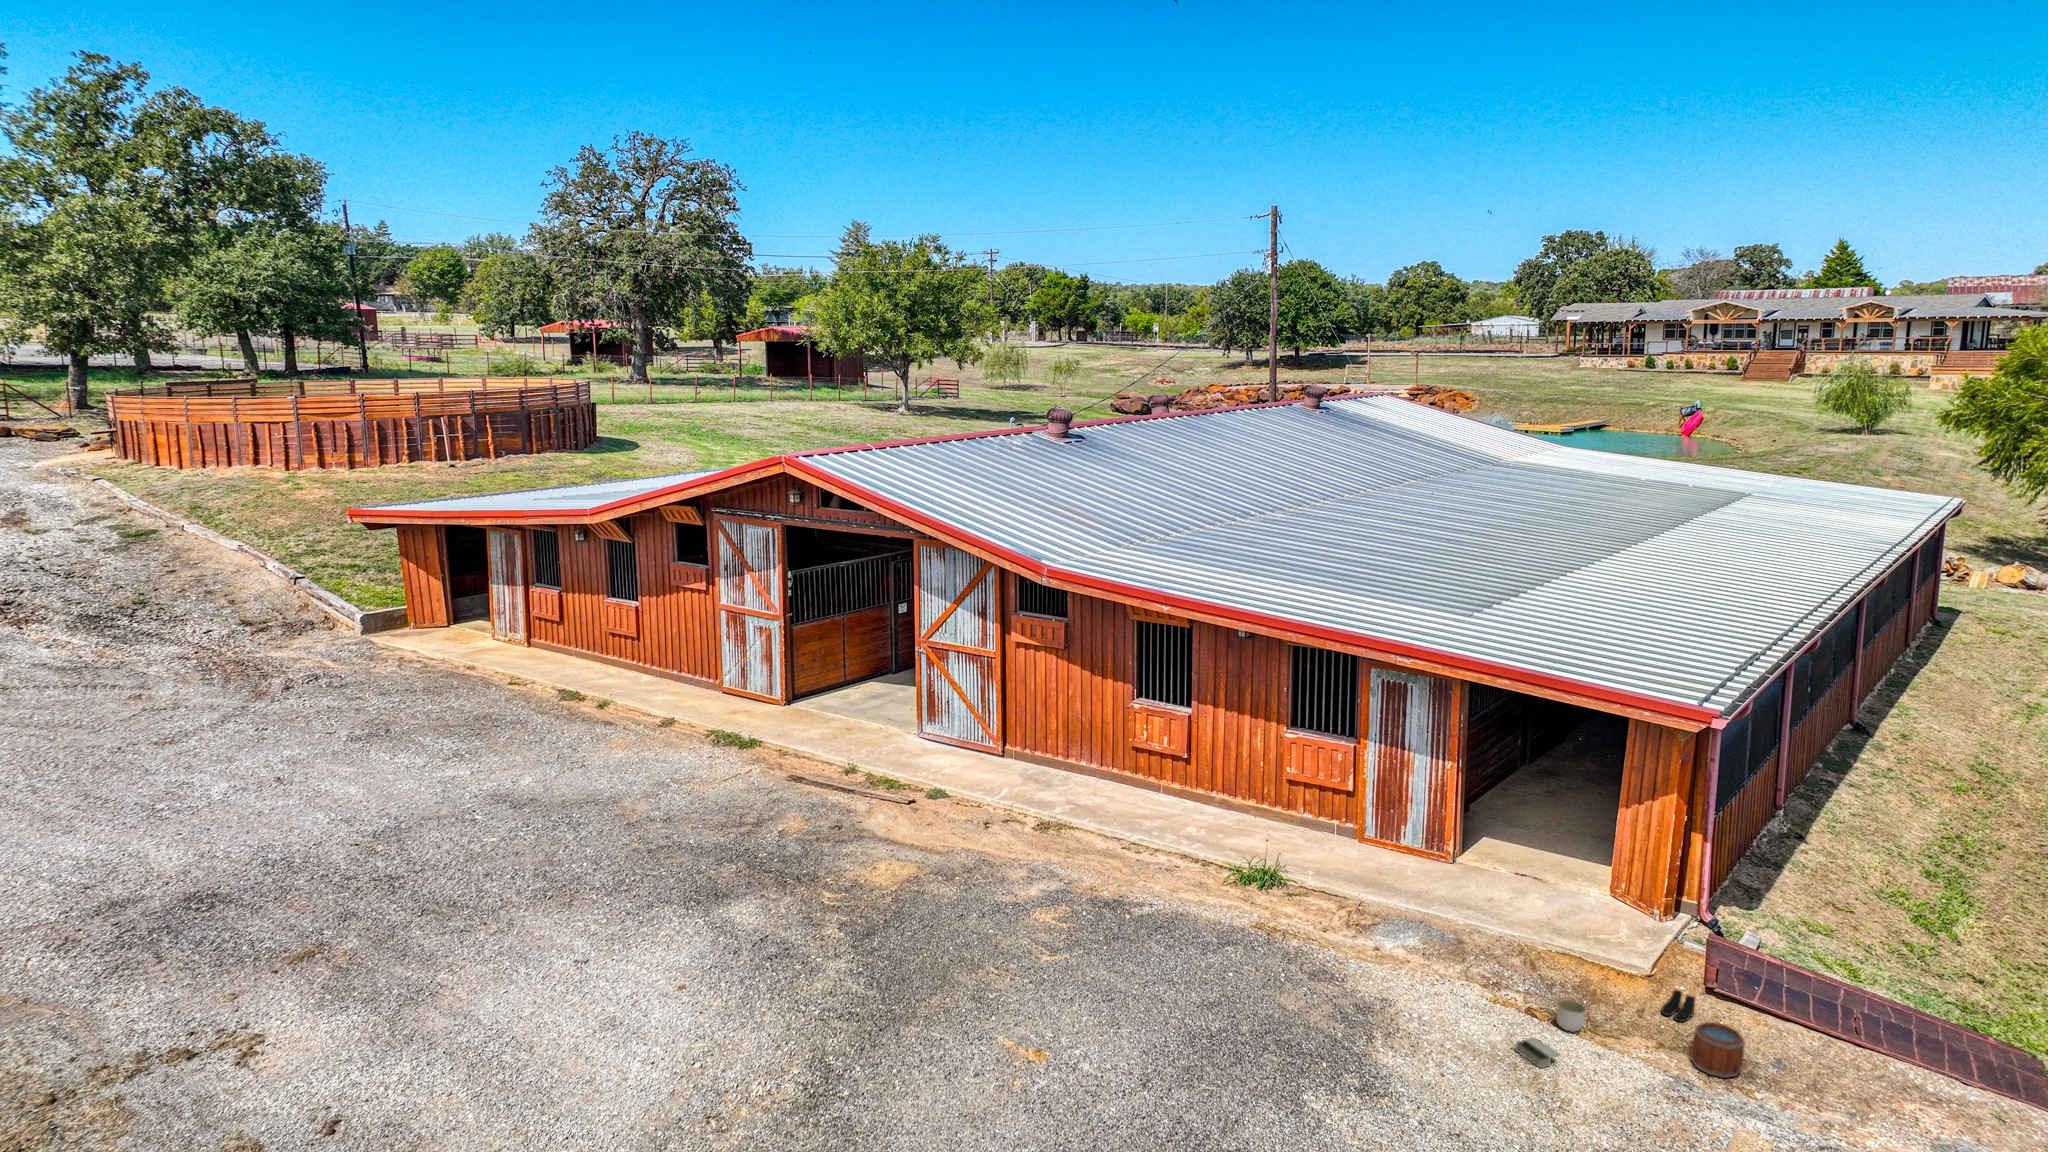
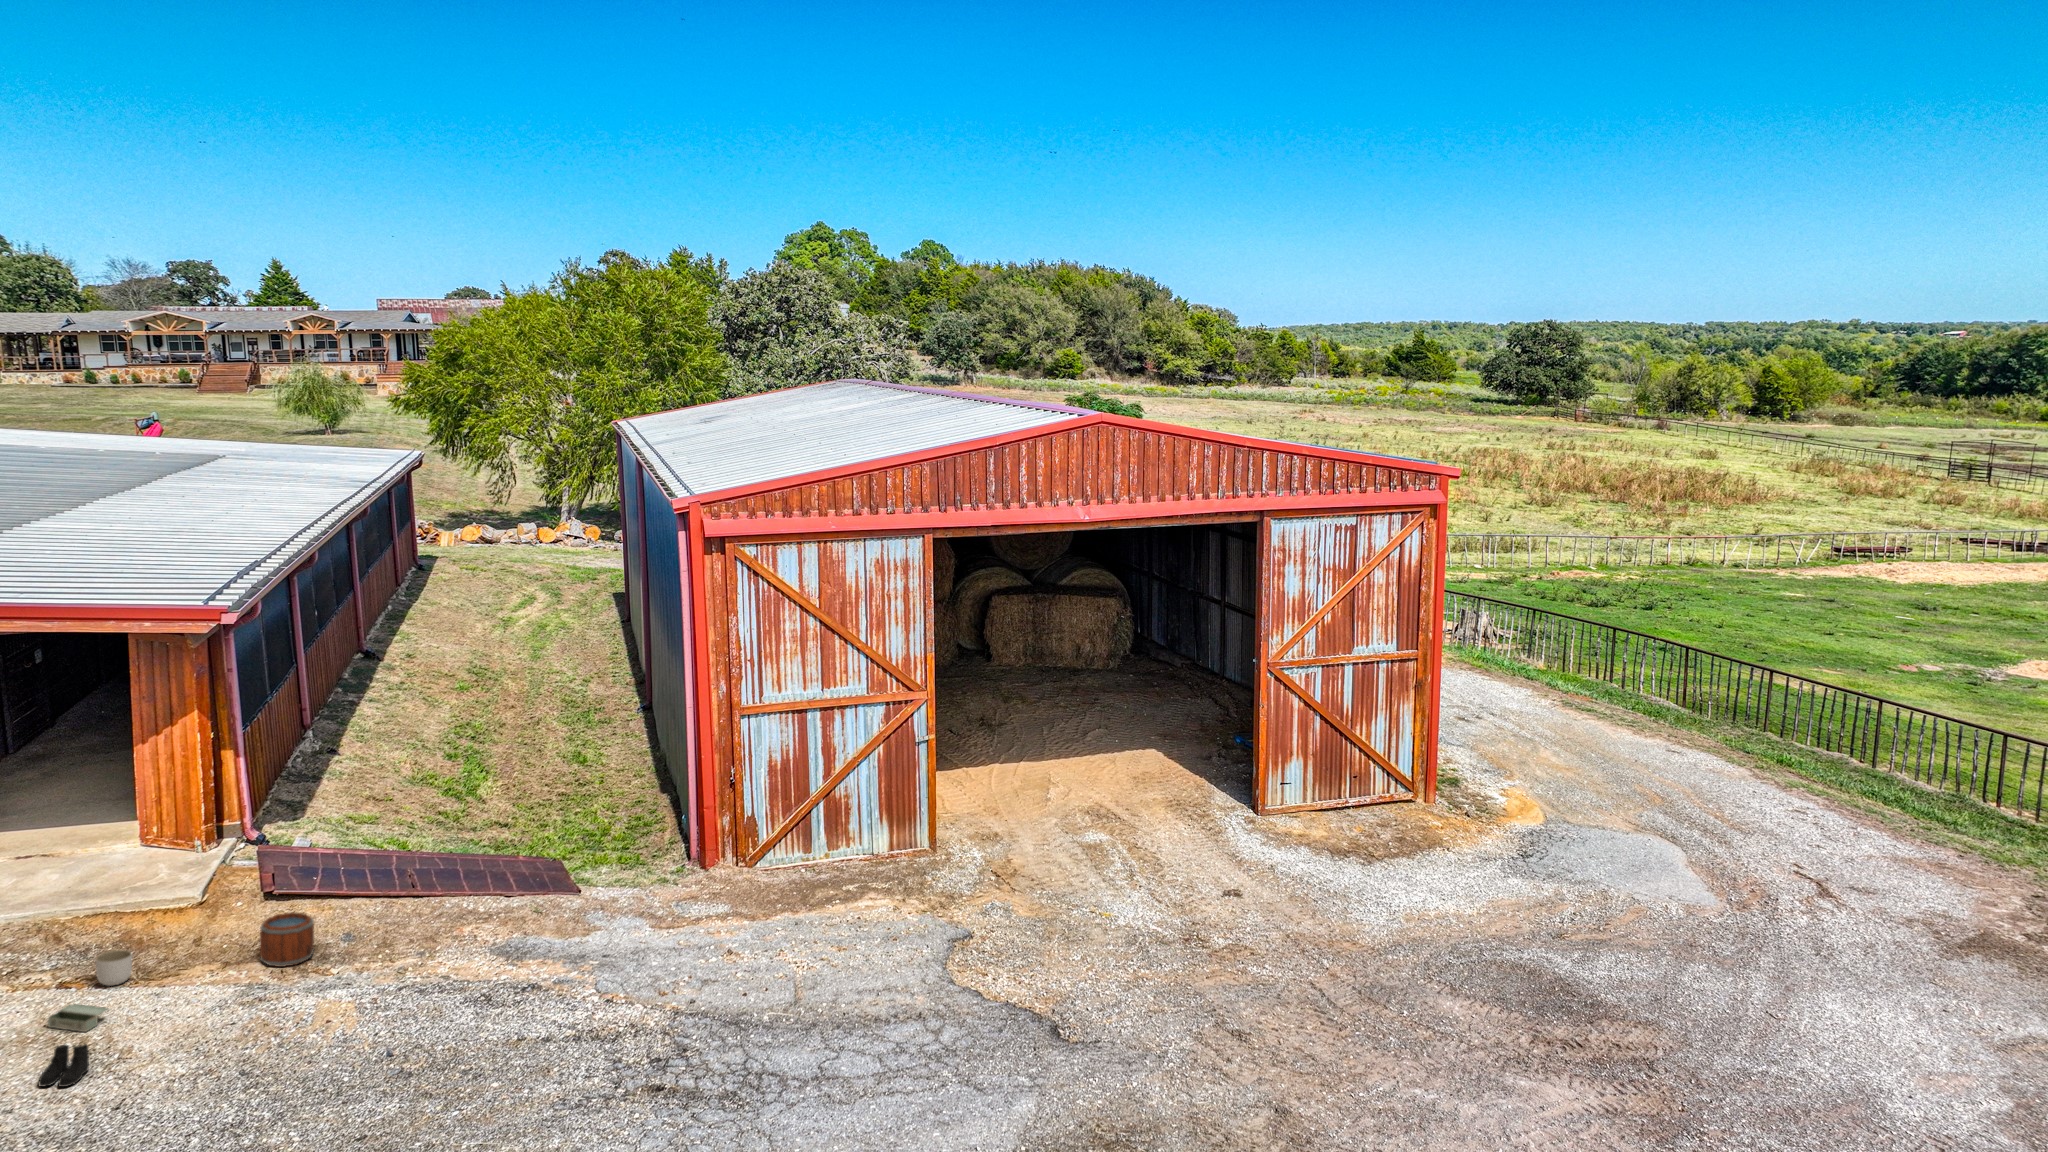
boots: present [1661,990,1695,1022] -> present [39,1044,89,1087]

